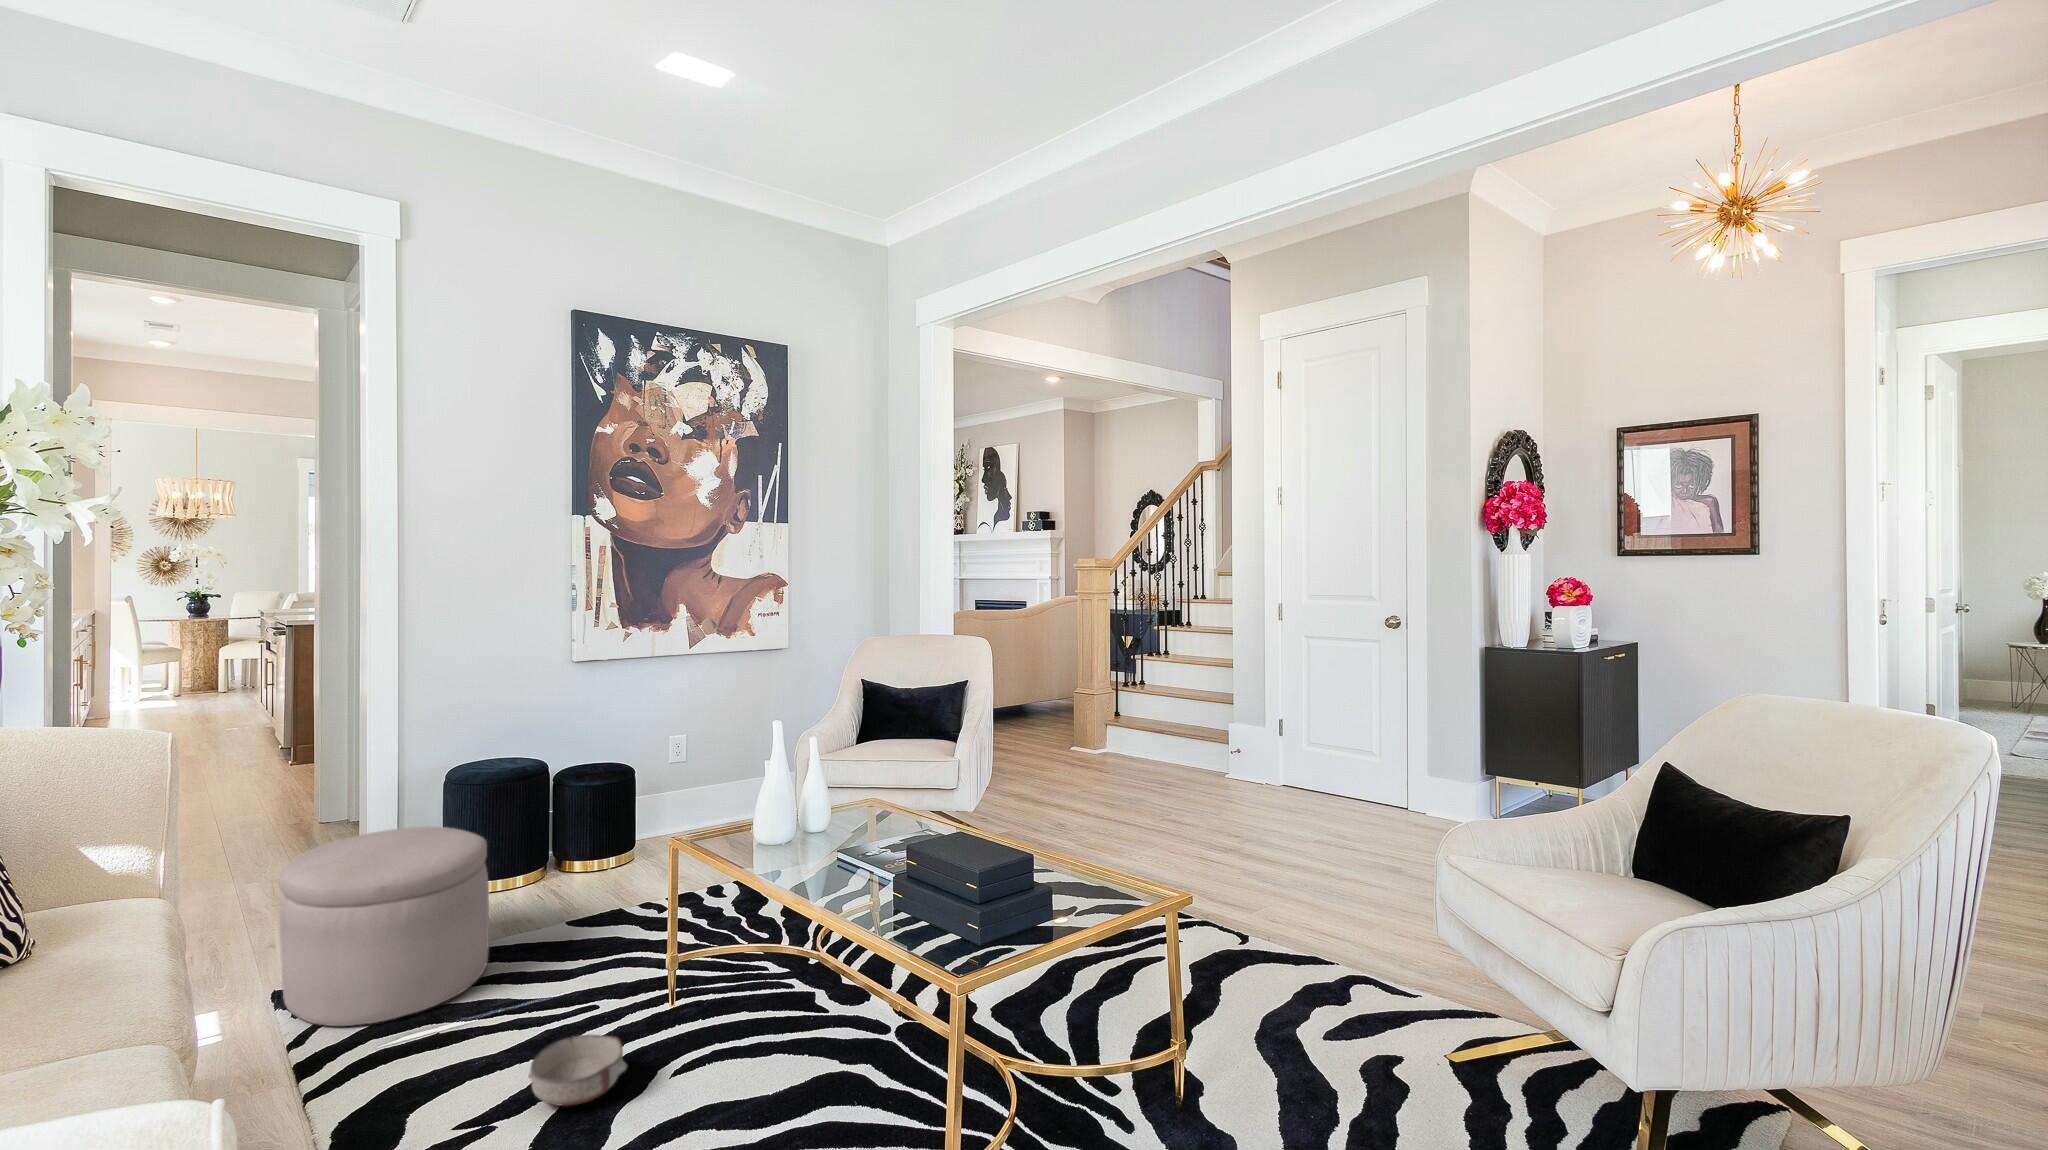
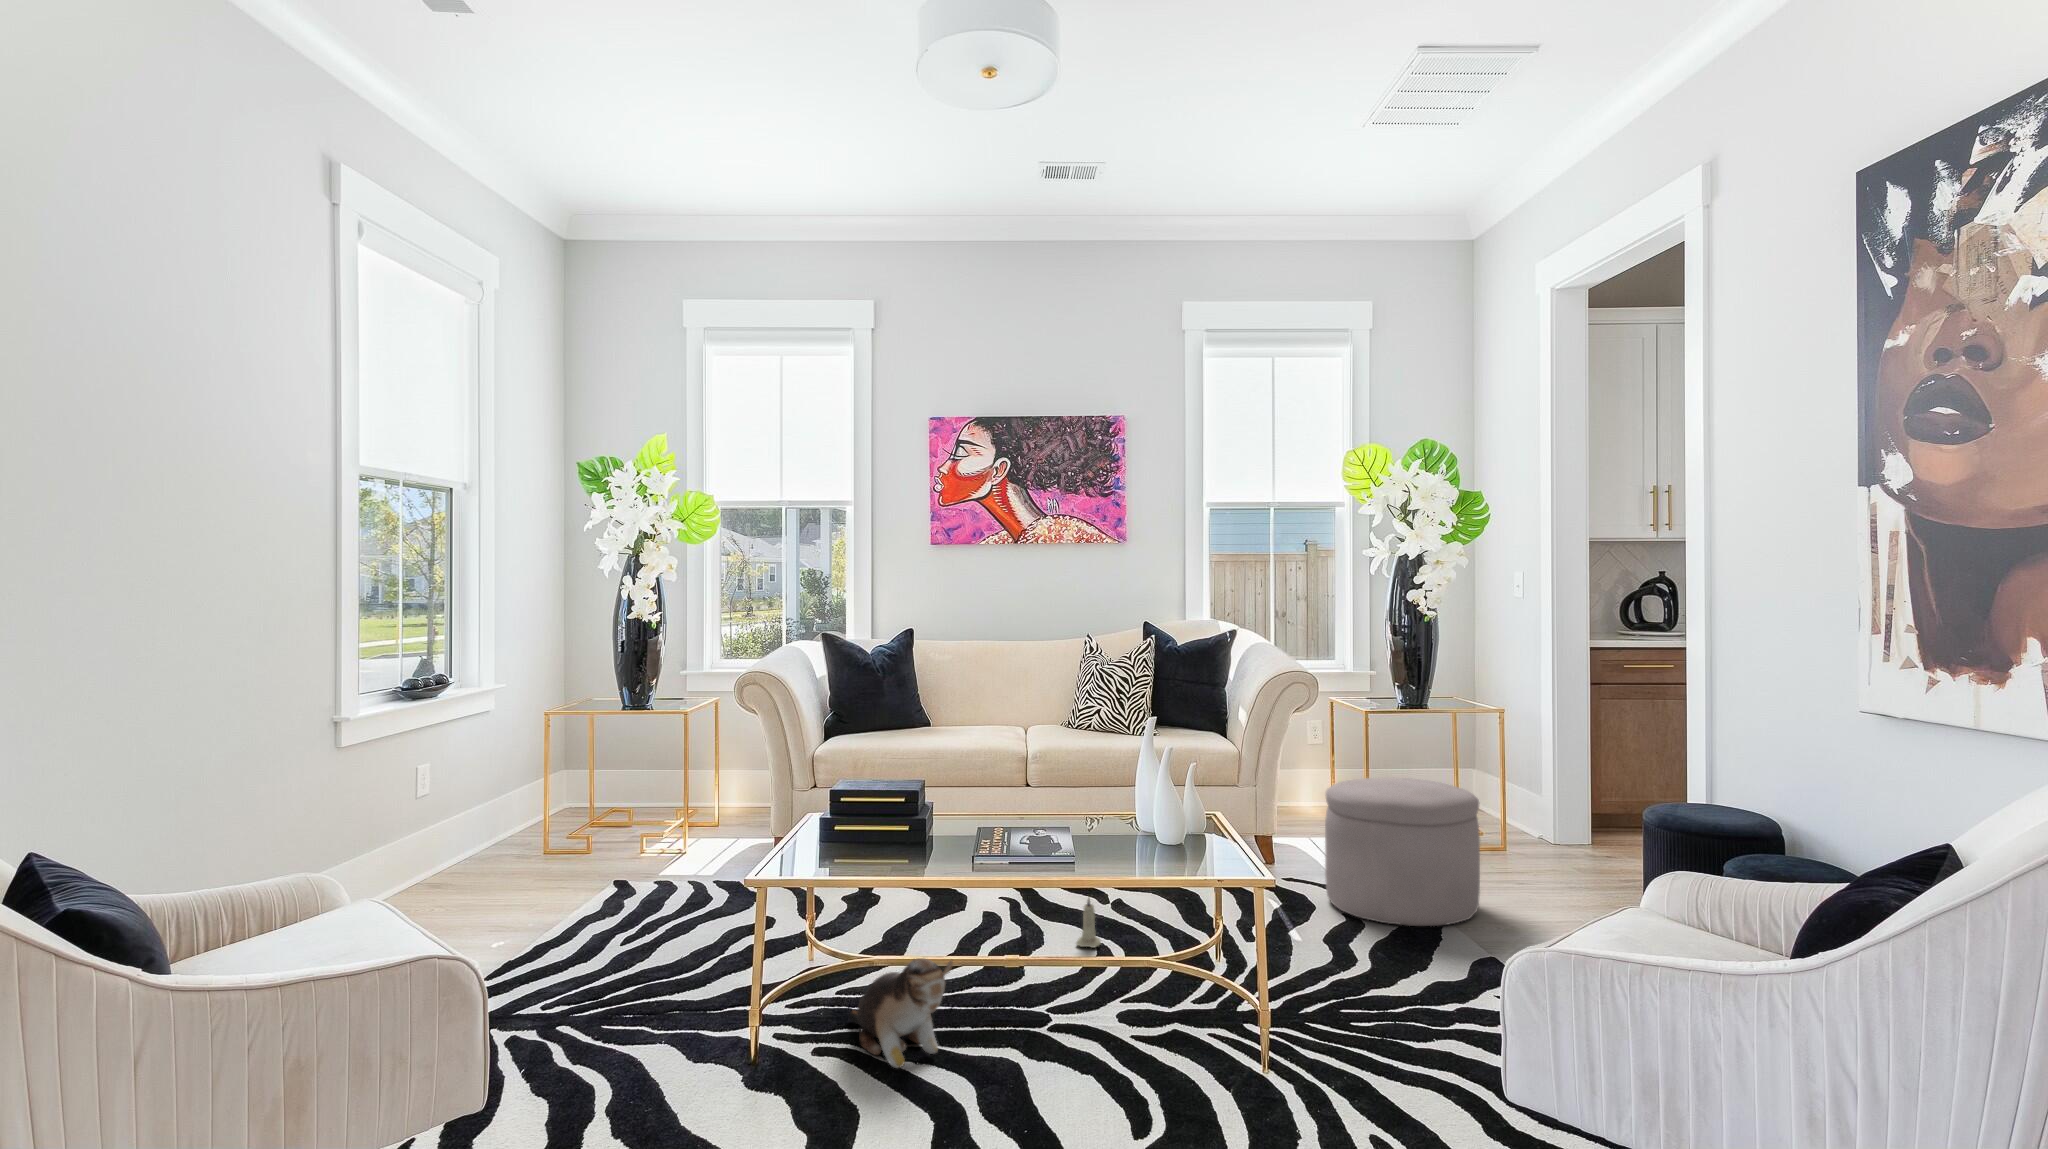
plush toy: none [1034,933,1103,1116] -> present [849,958,953,1068]
candle: none [669,1033,710,1104] -> present [1076,898,1101,948]
ceramic bowl: present [529,1035,627,1106] -> none [1110,888,1172,928]

